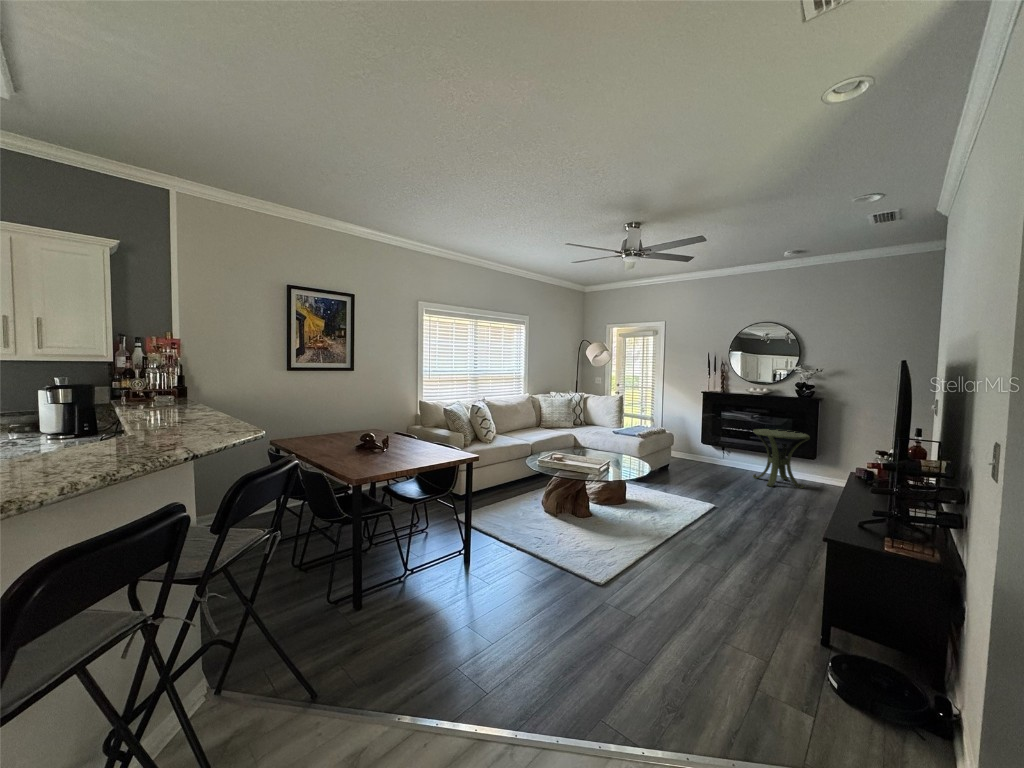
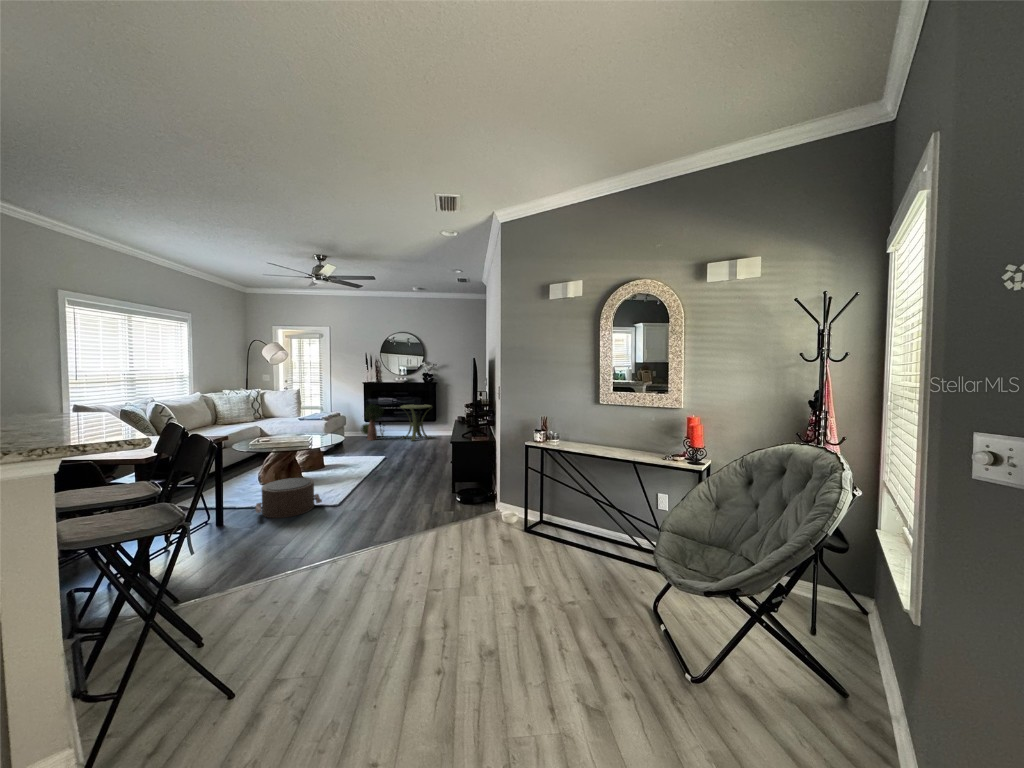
potted plant: none [694,421,729,472] -> present [361,404,384,440]
pouf: none [502,520,583,581] -> present [256,478,322,518]

